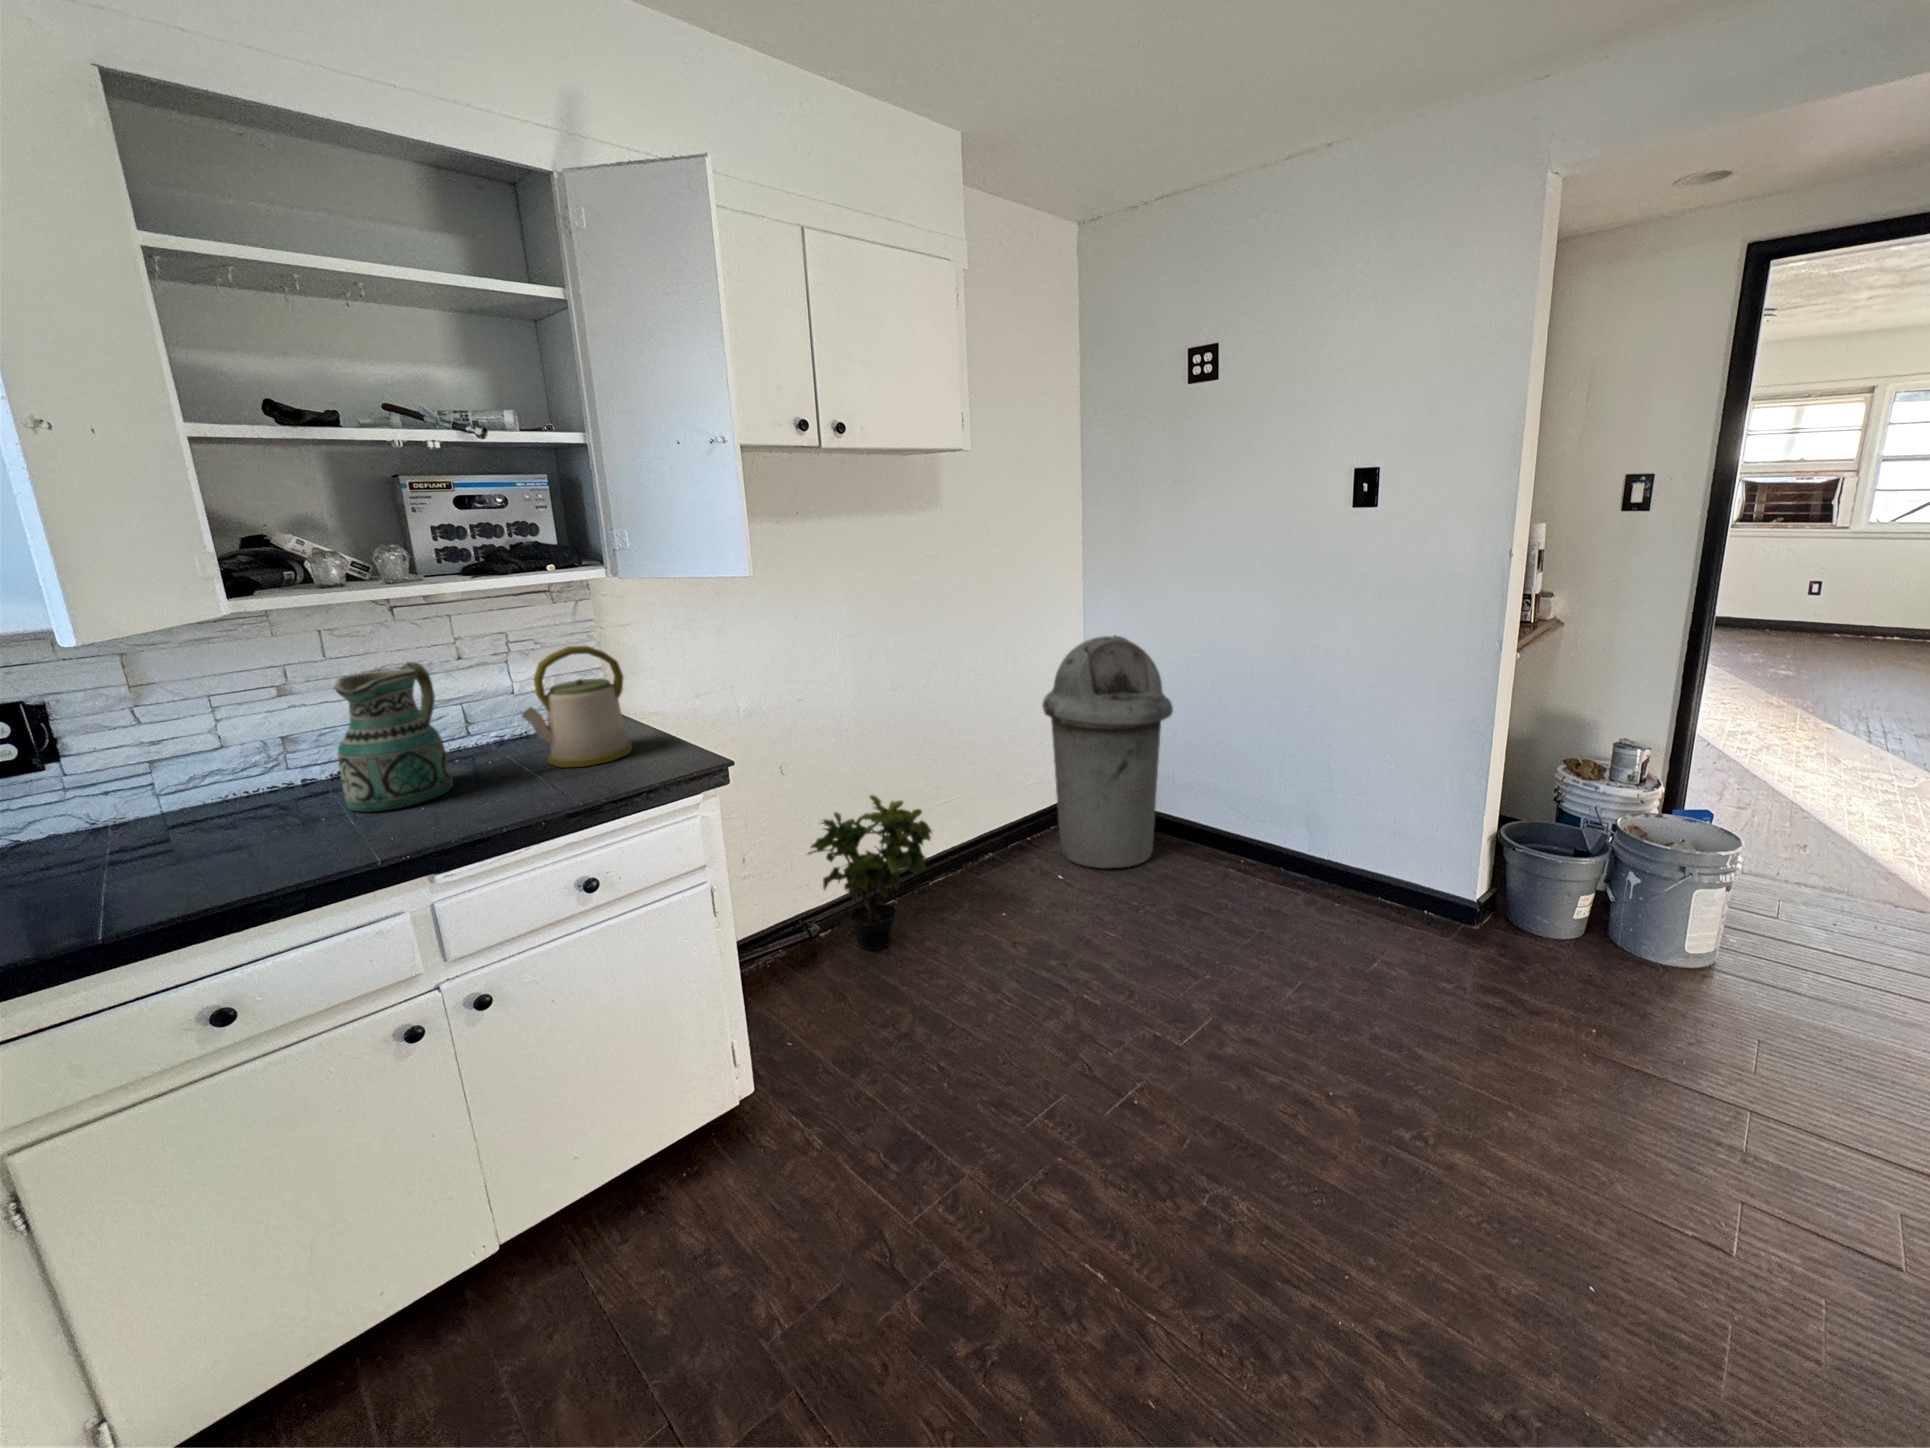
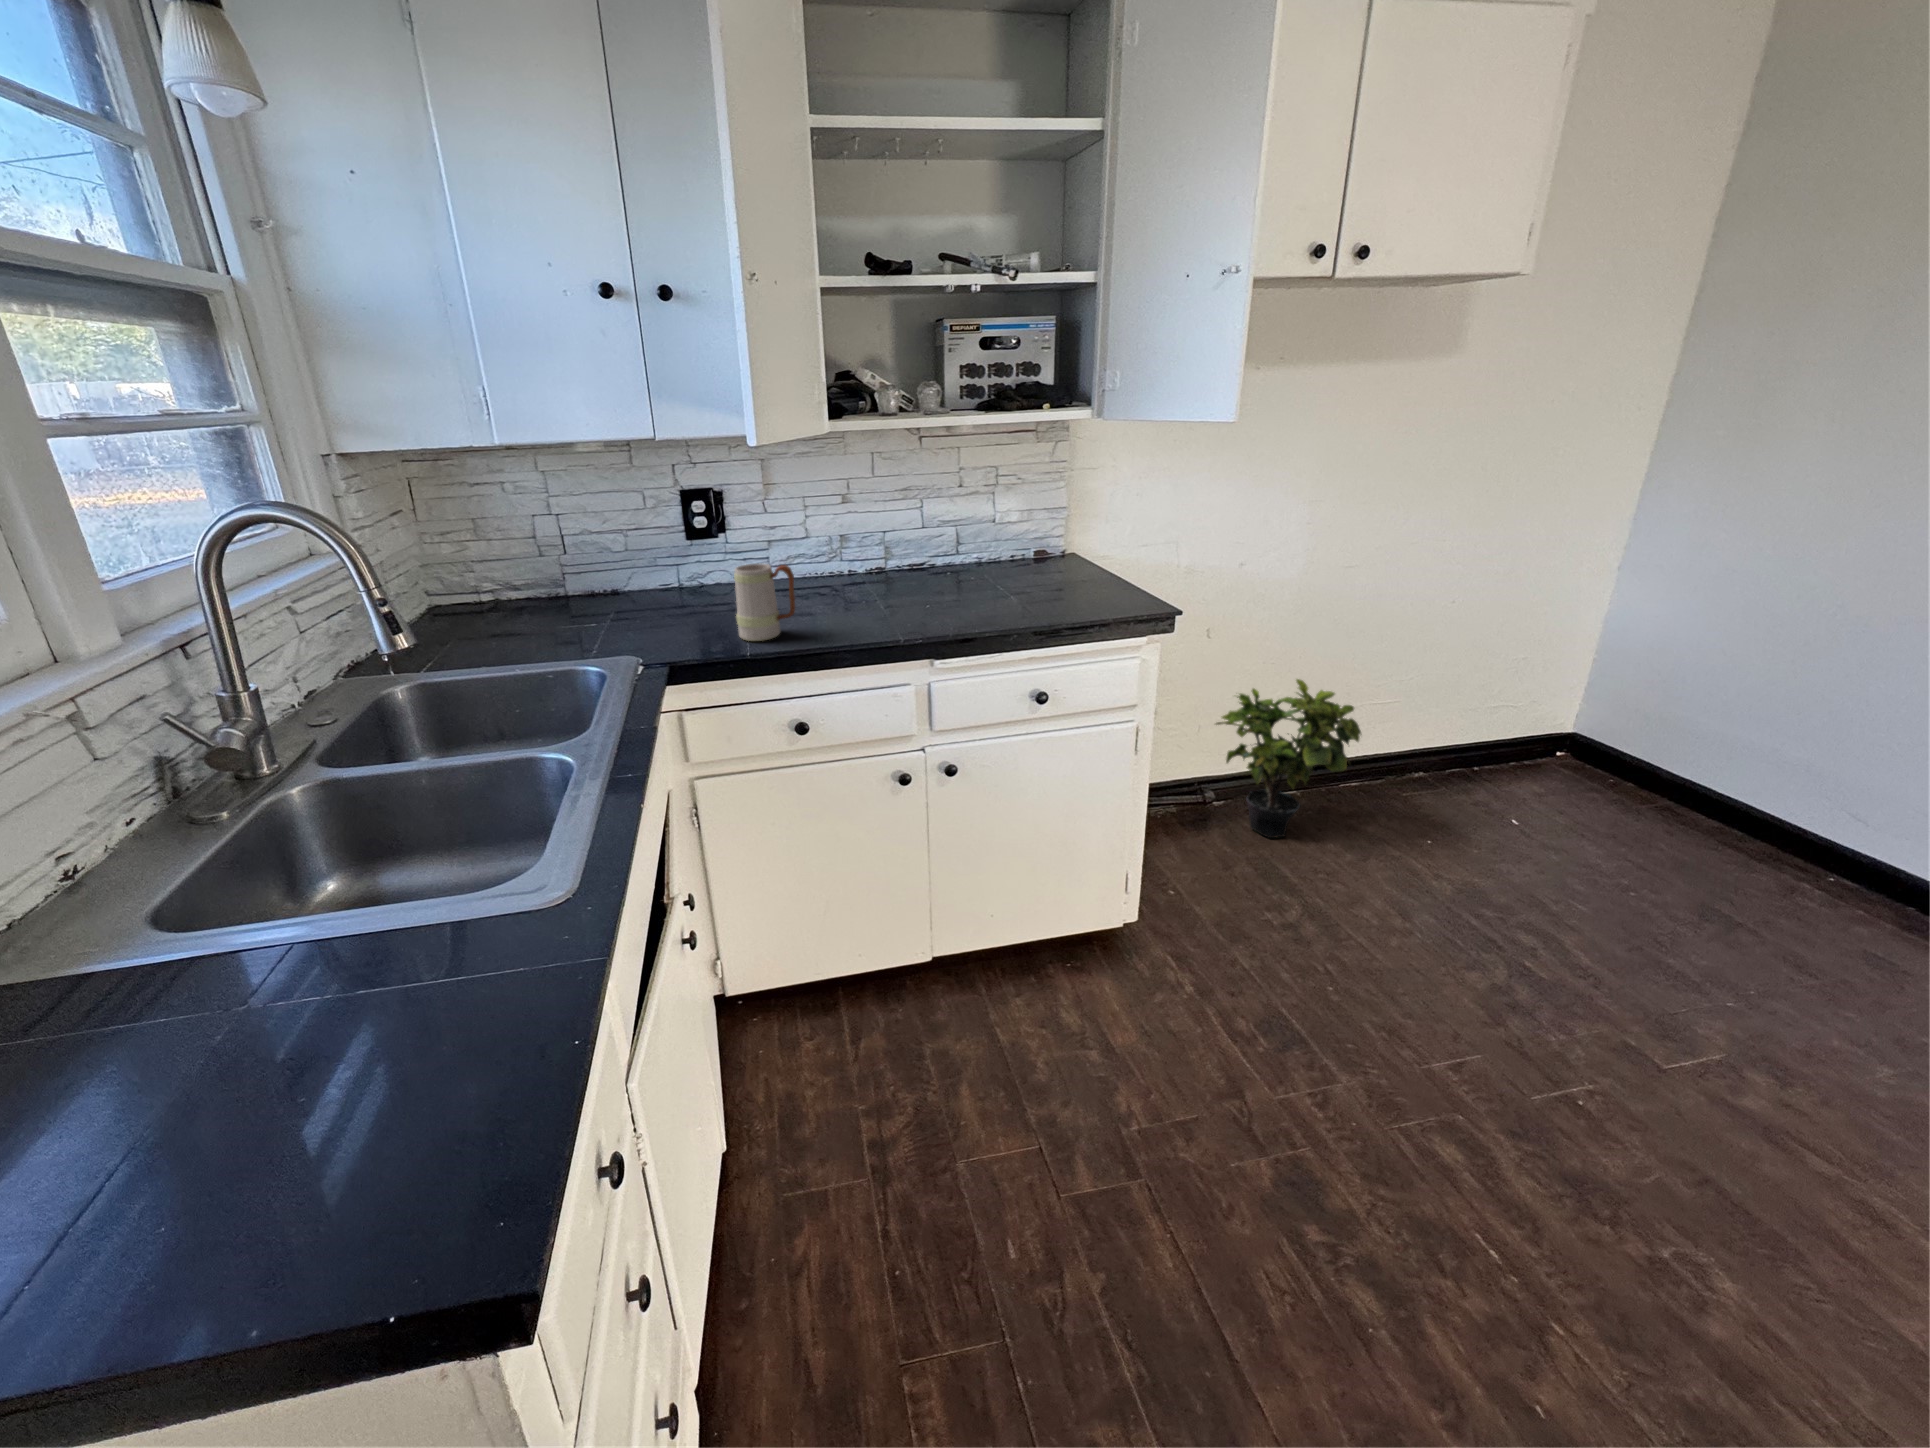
trash can: present [1042,636,1173,868] -> none [1521,538,1771,842]
kettle: present [522,646,632,768] -> none [1004,482,1091,595]
ceramic pitcher: present [335,662,453,812] -> none [877,484,948,603]
mug: none [56,798,188,917] -> present [734,563,795,641]

